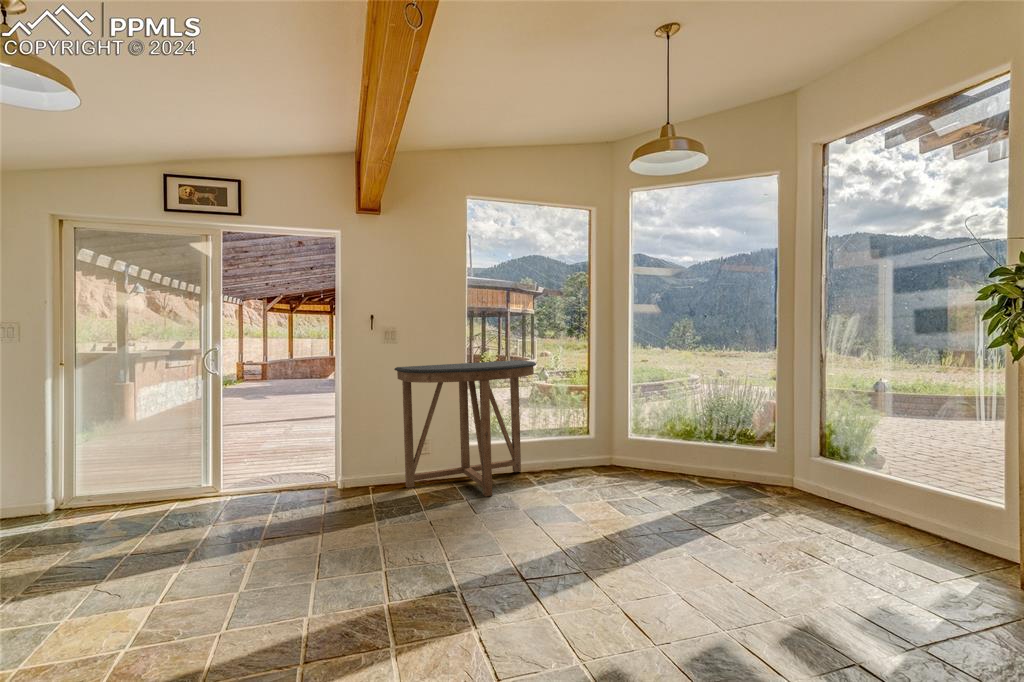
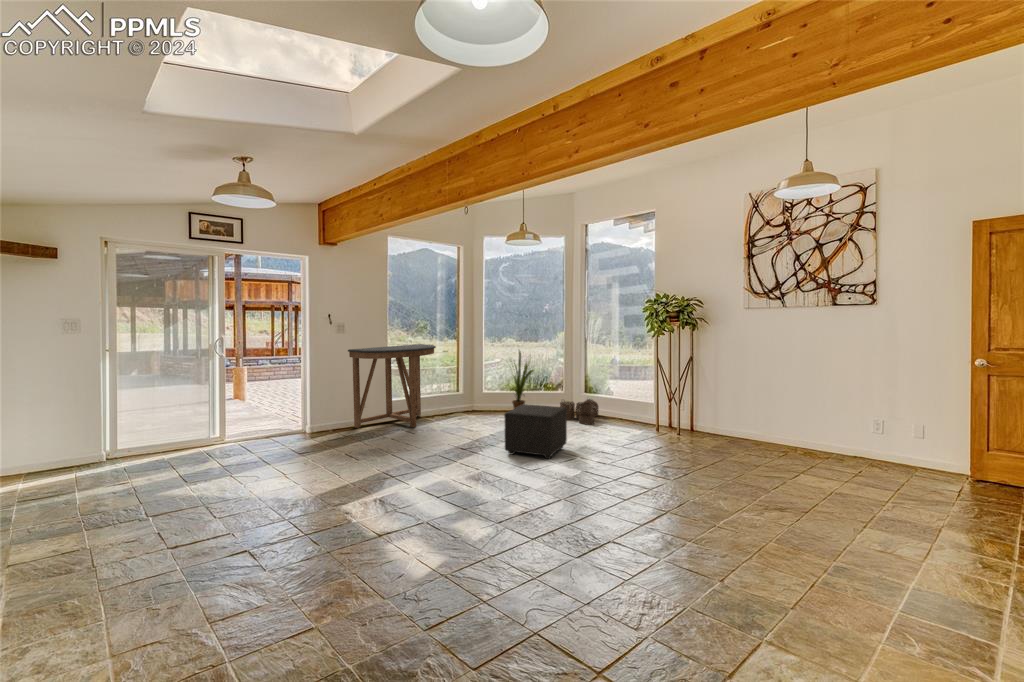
house plant: none [653,370,716,484] -> present [512,350,533,408]
woven basket: none [763,468,852,531] -> present [560,399,599,425]
ottoman: none [591,488,749,644] -> present [504,404,567,459]

